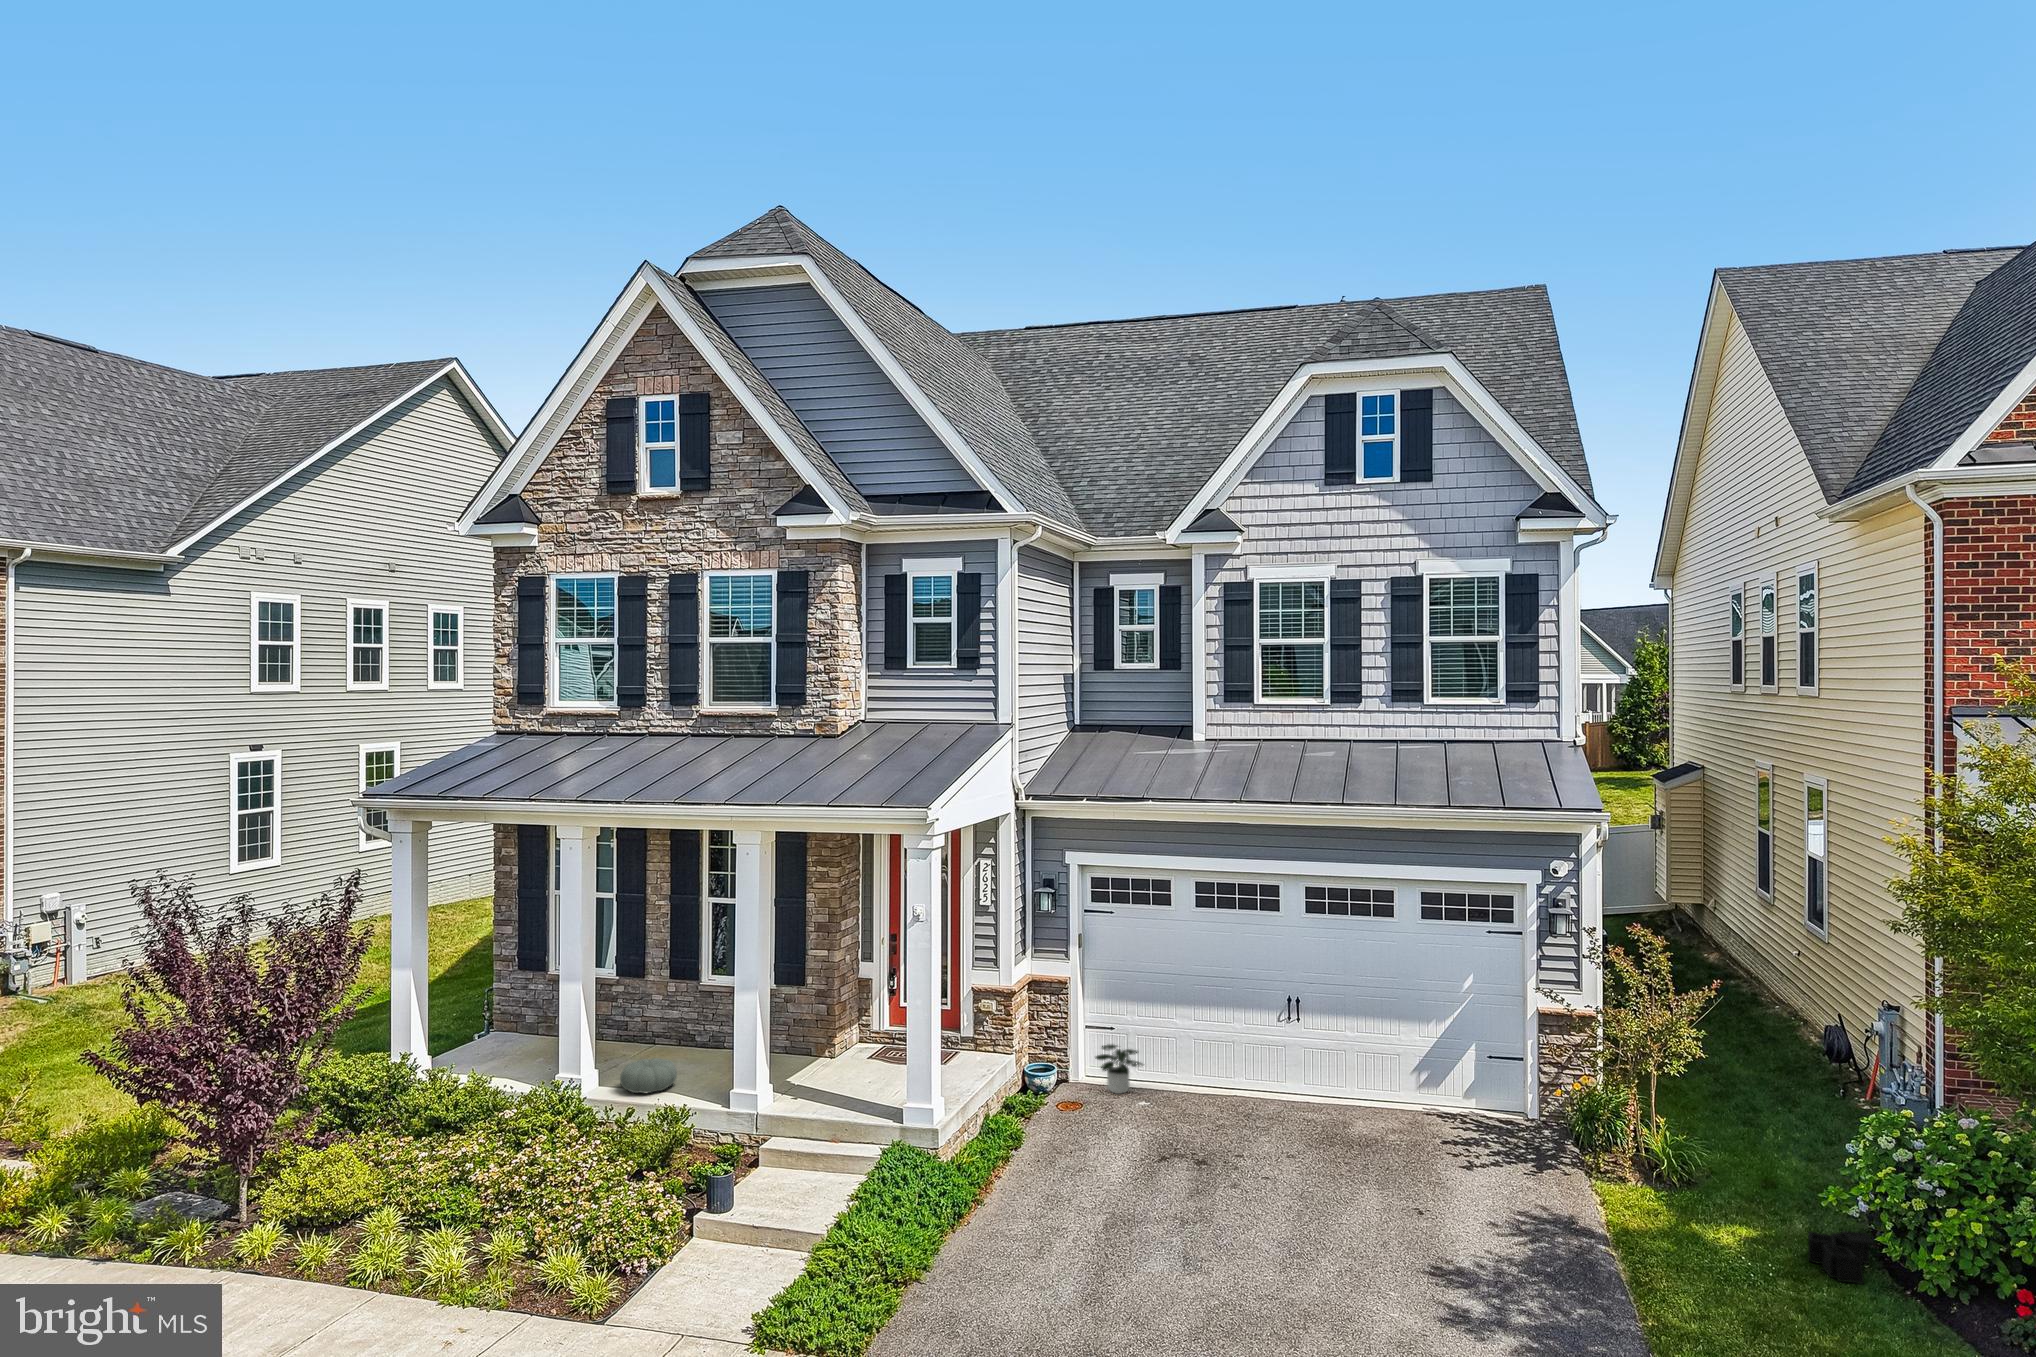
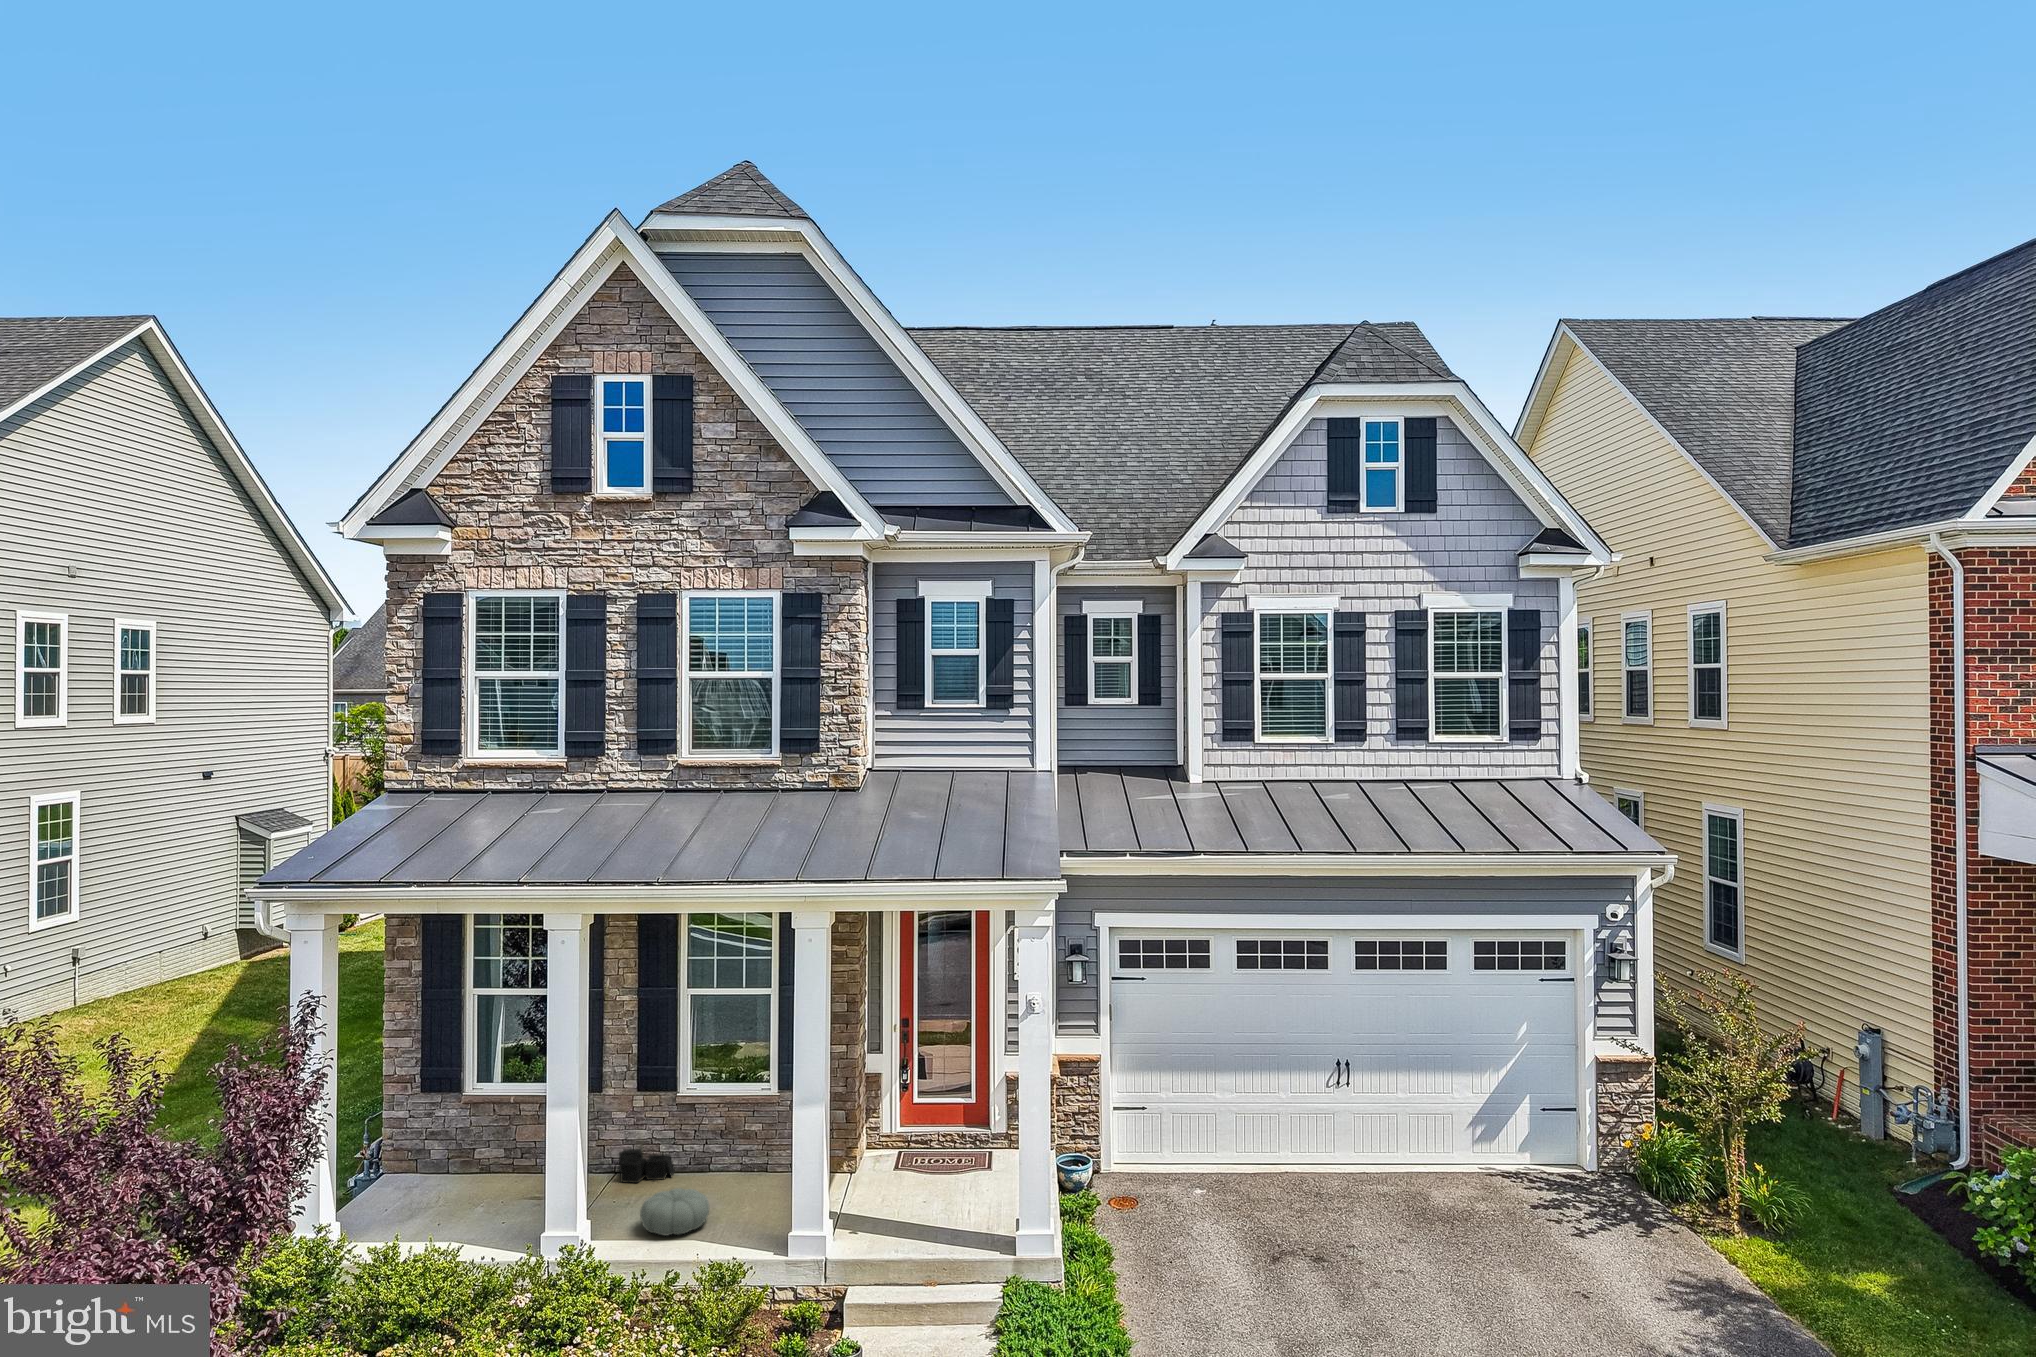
potted plant: present [1095,1045,1143,1094] -> none [1141,1117,1201,1171]
storage bin: present [1808,1231,1874,1284] -> present [619,1148,675,1183]

